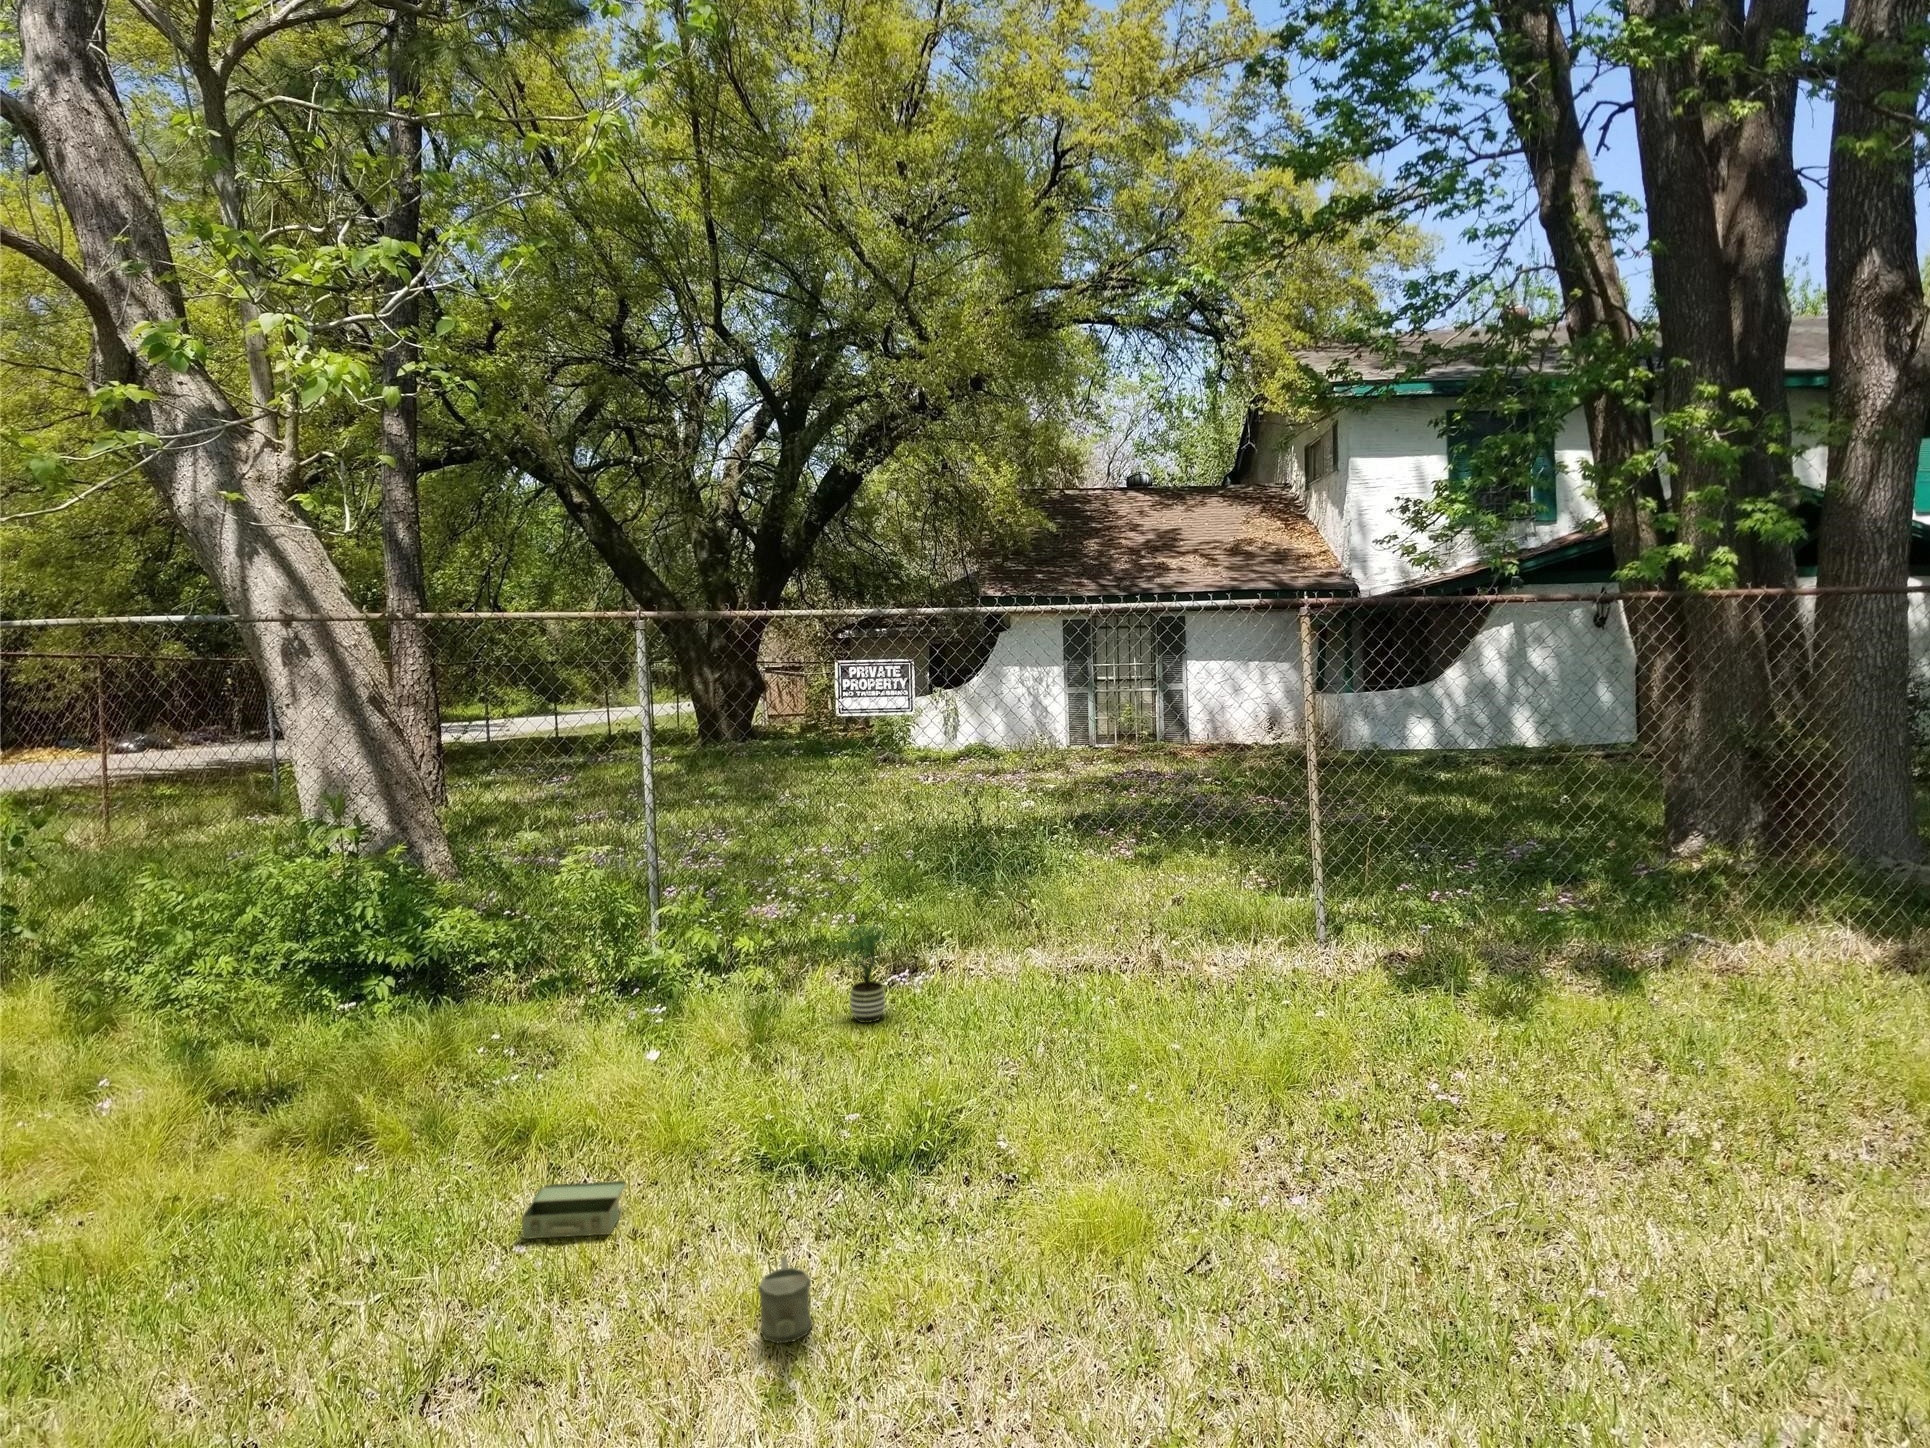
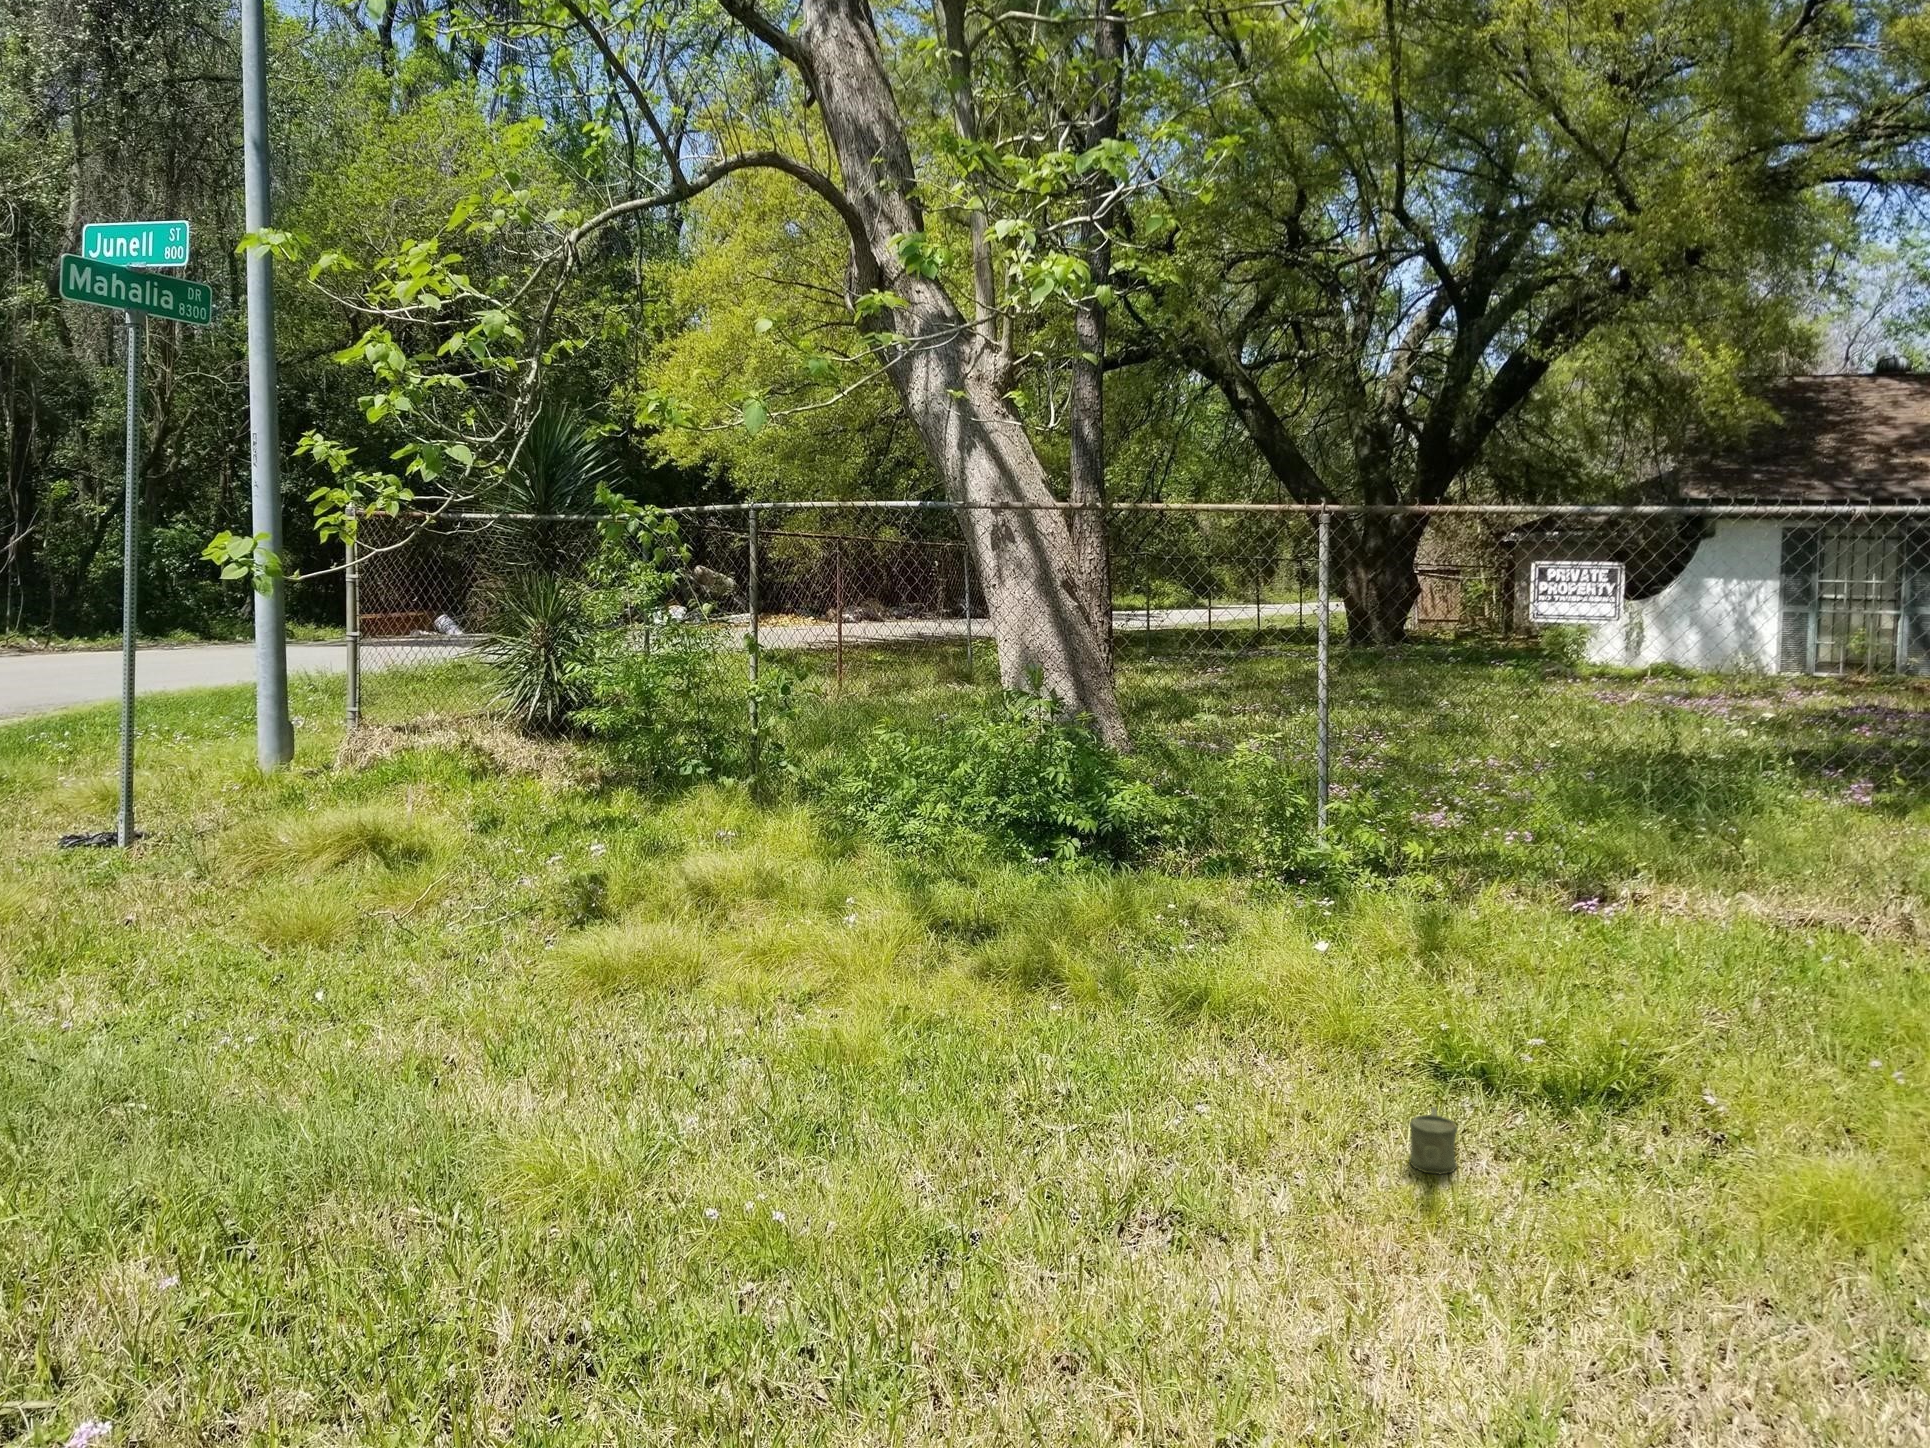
potted plant: present [831,925,893,1023] -> none [1501,844,1582,951]
toolbox: present [522,1181,627,1239] -> none [1205,1021,1293,1070]

